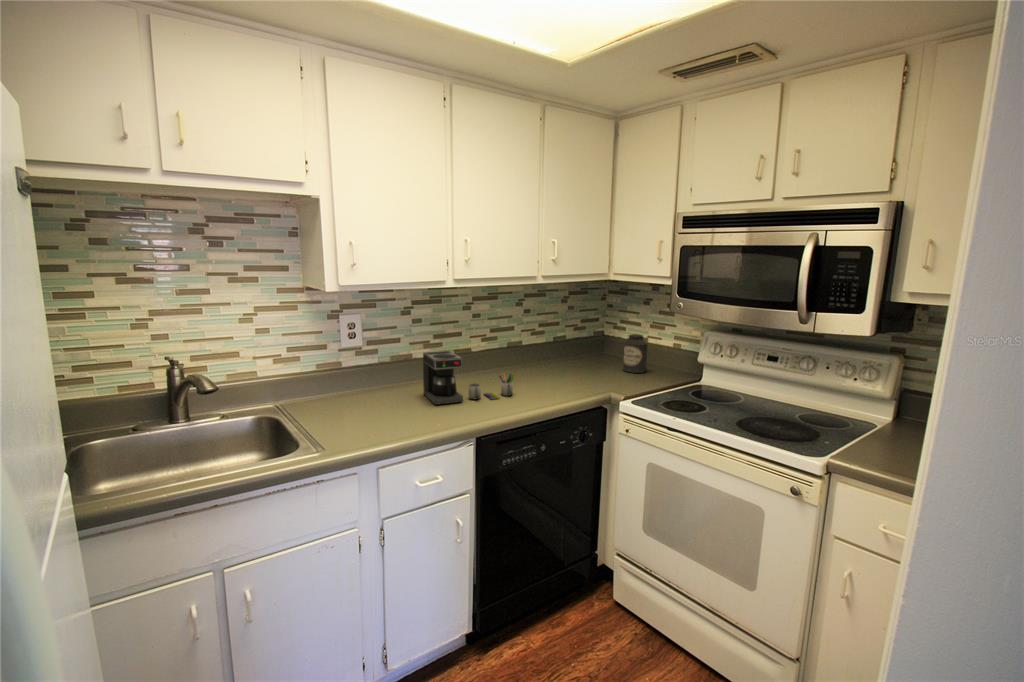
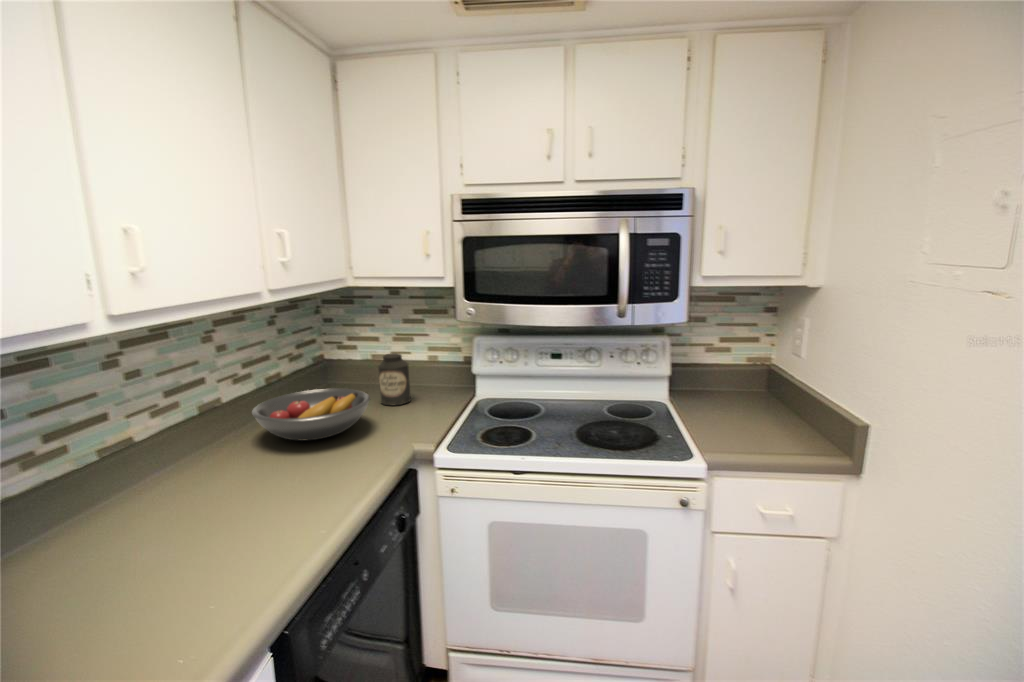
fruit bowl: none [531,348,604,377] -> present [252,388,370,441]
coffee maker: present [423,351,515,405] -> none [50,462,275,597]

